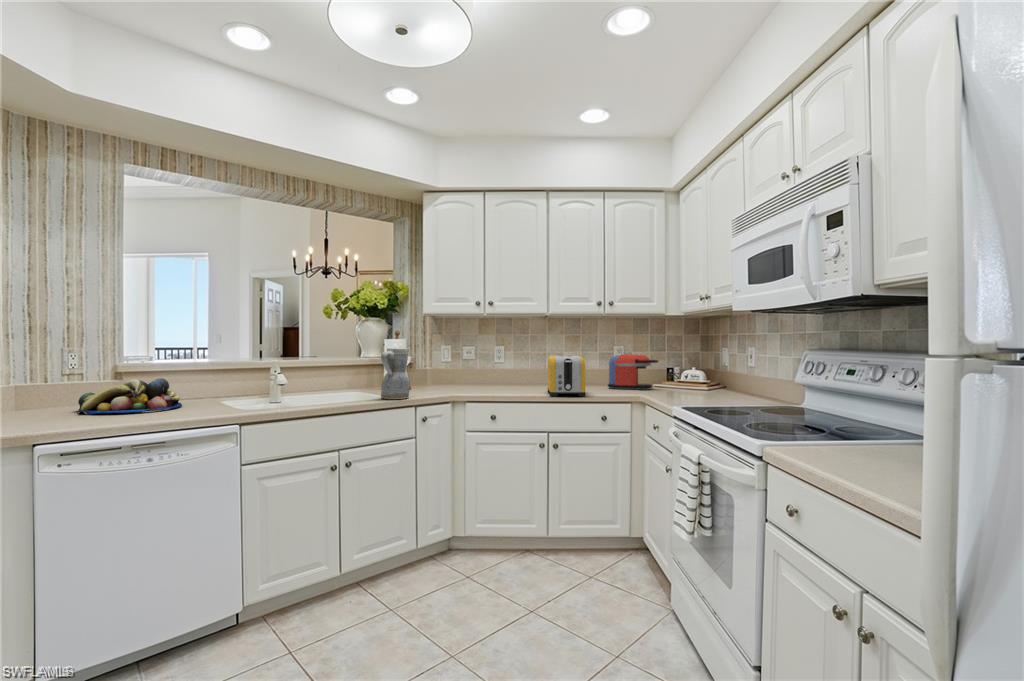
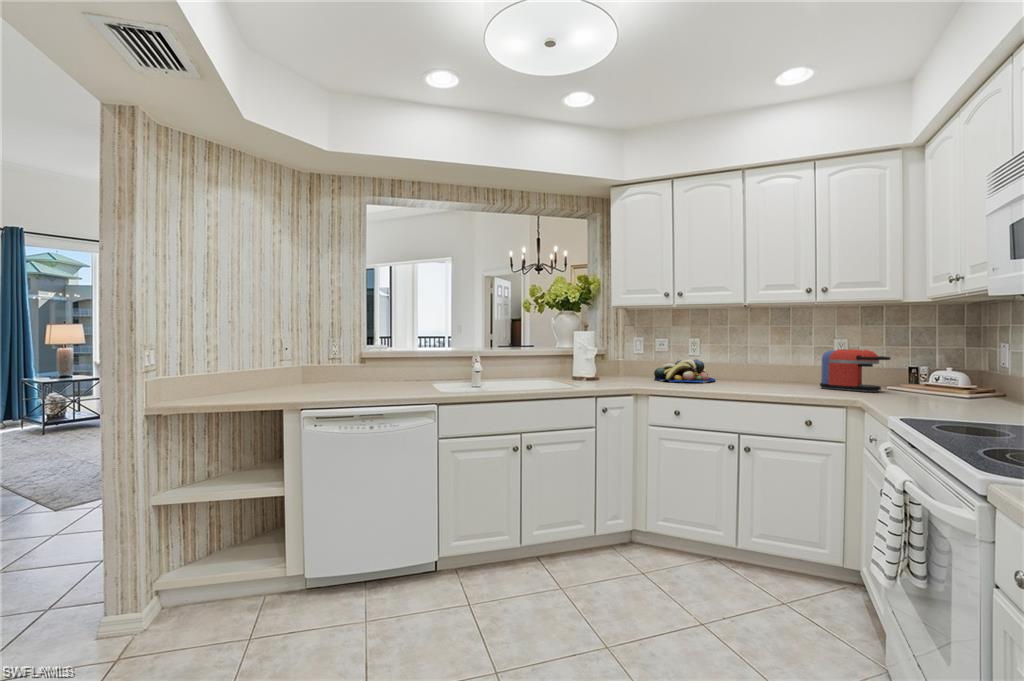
ceramic pitcher: present [381,348,410,399] -> none [559,341,587,390]
toaster: present [548,355,585,396] -> none [737,350,780,397]
fruit bowl: present [77,378,182,414] -> present [654,359,715,382]

